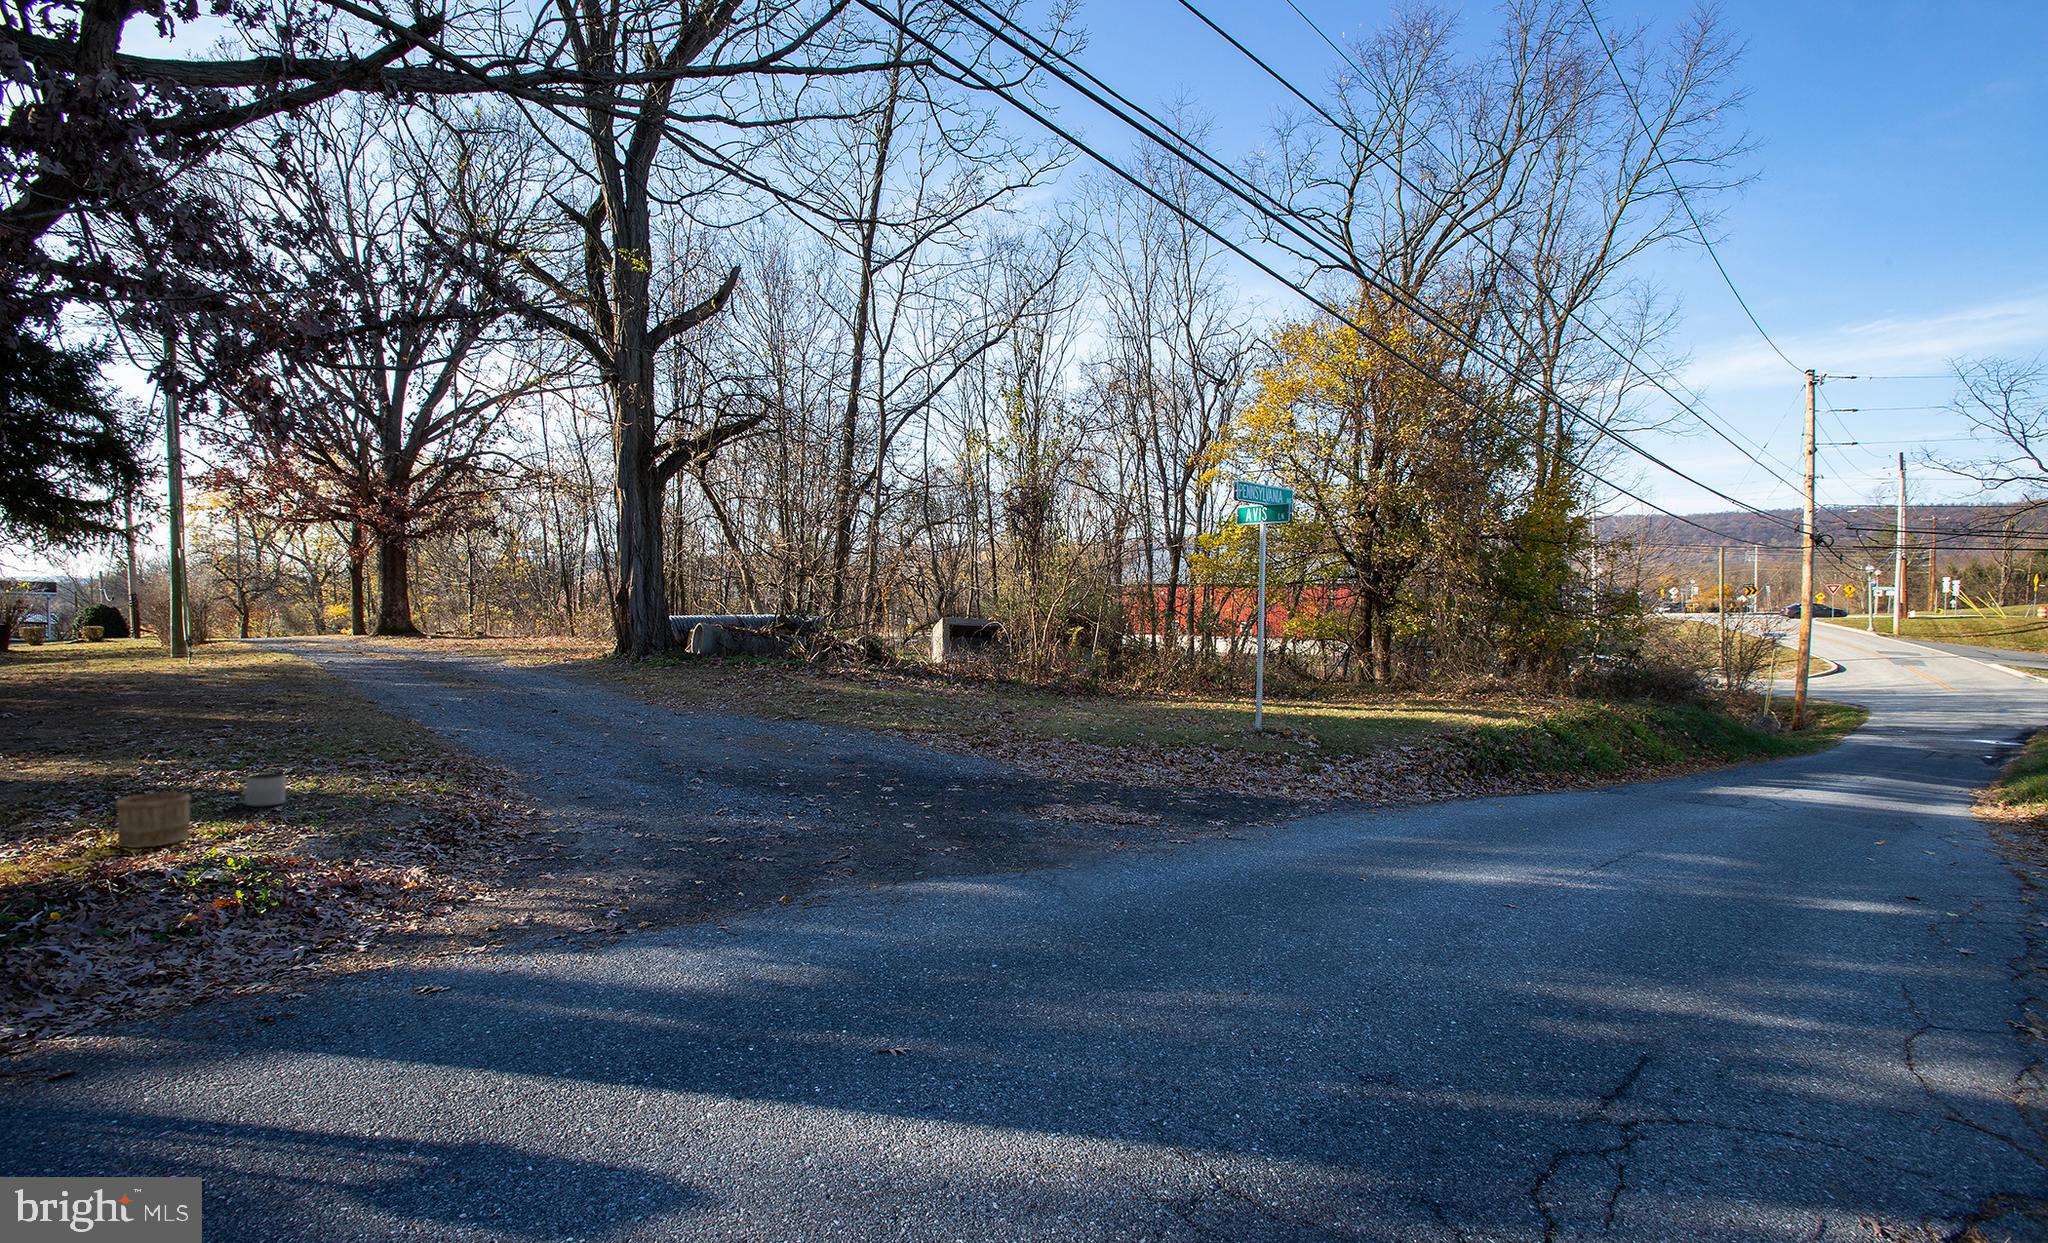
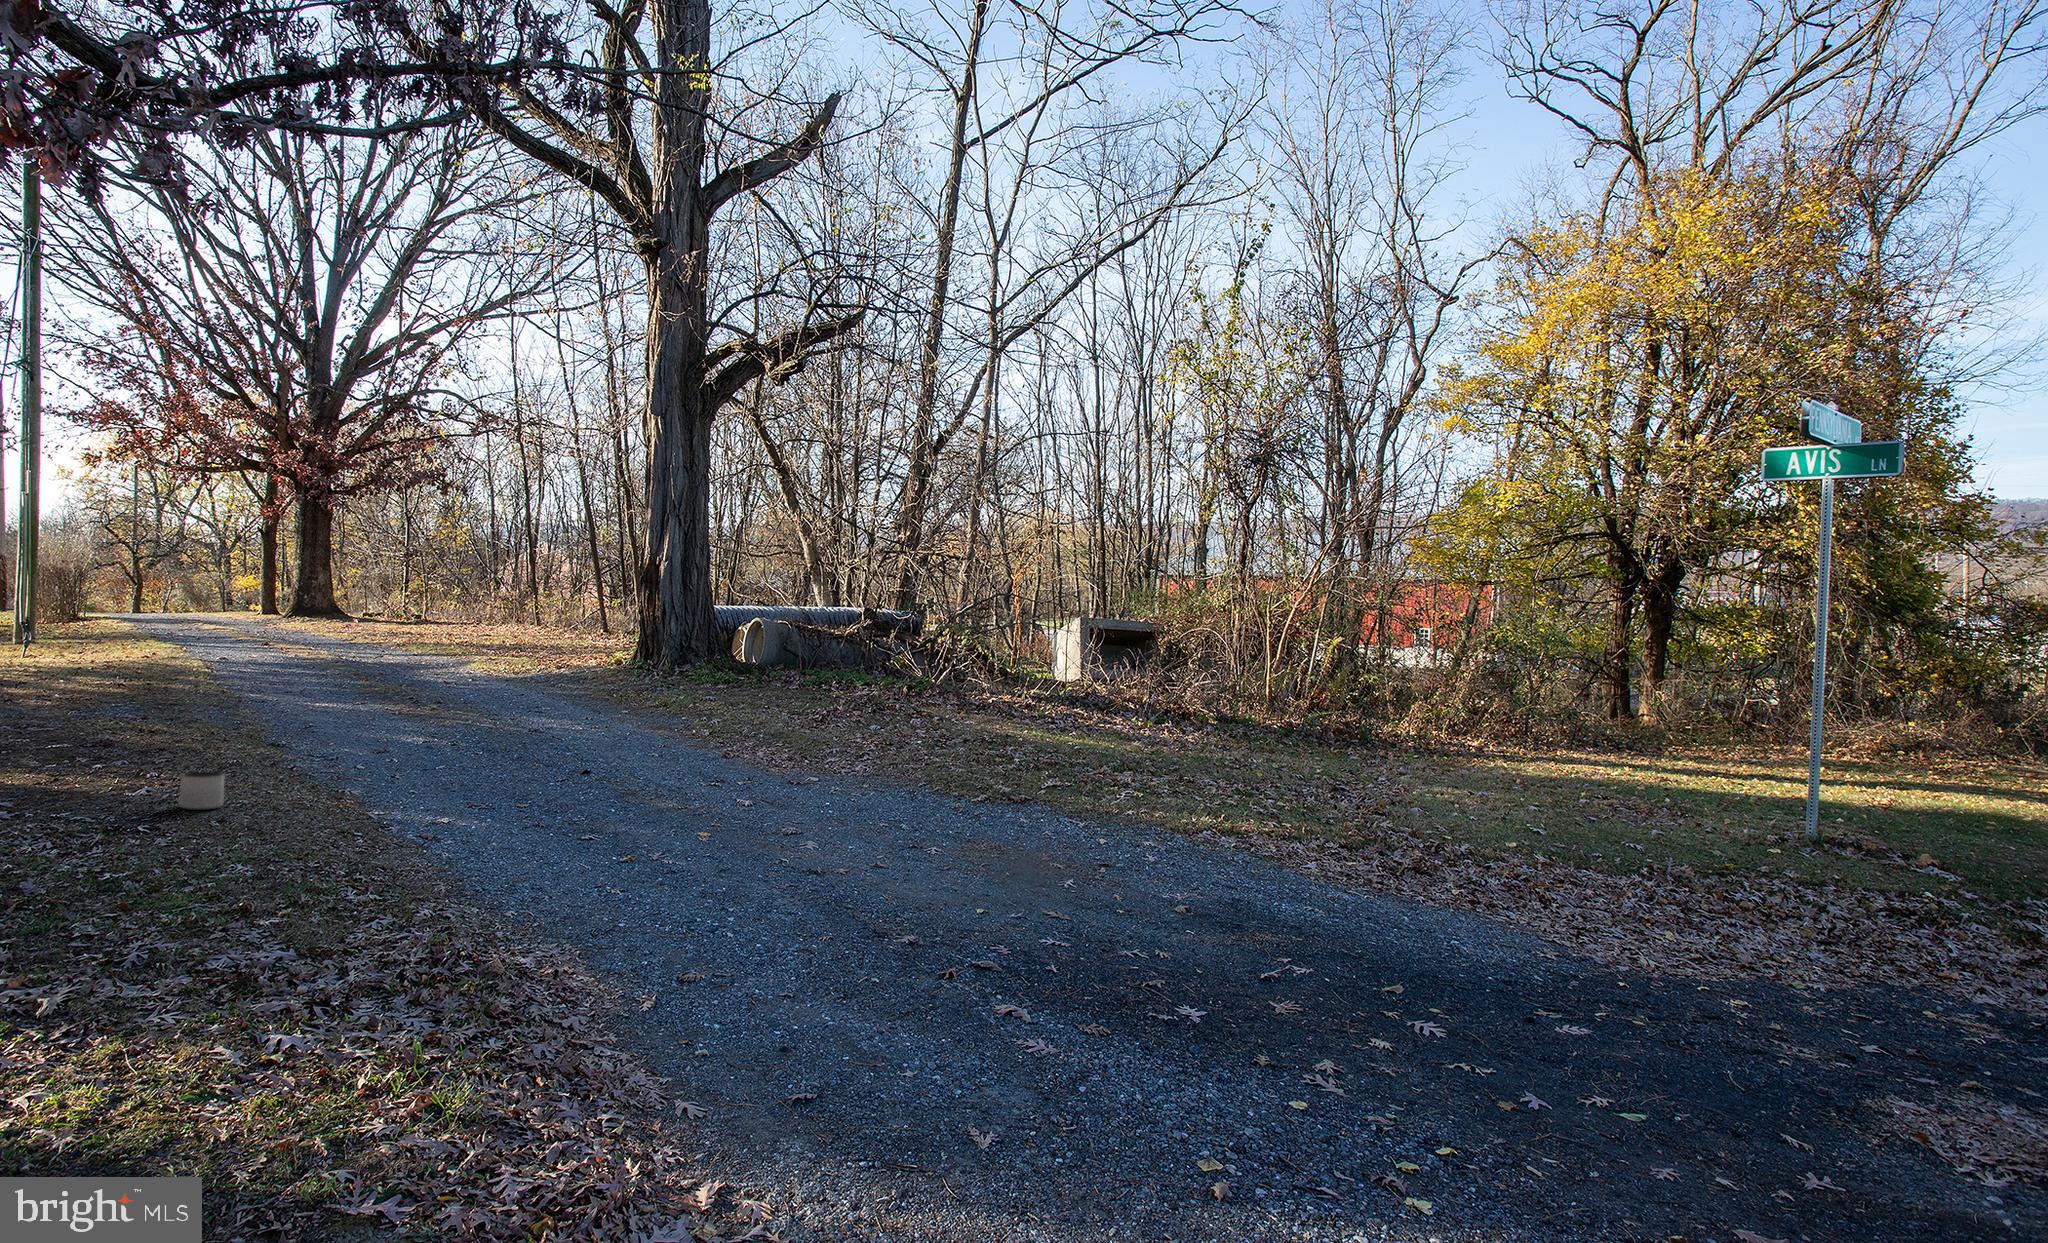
wooden bucket: present [115,792,191,848] -> none [48,787,129,849]

